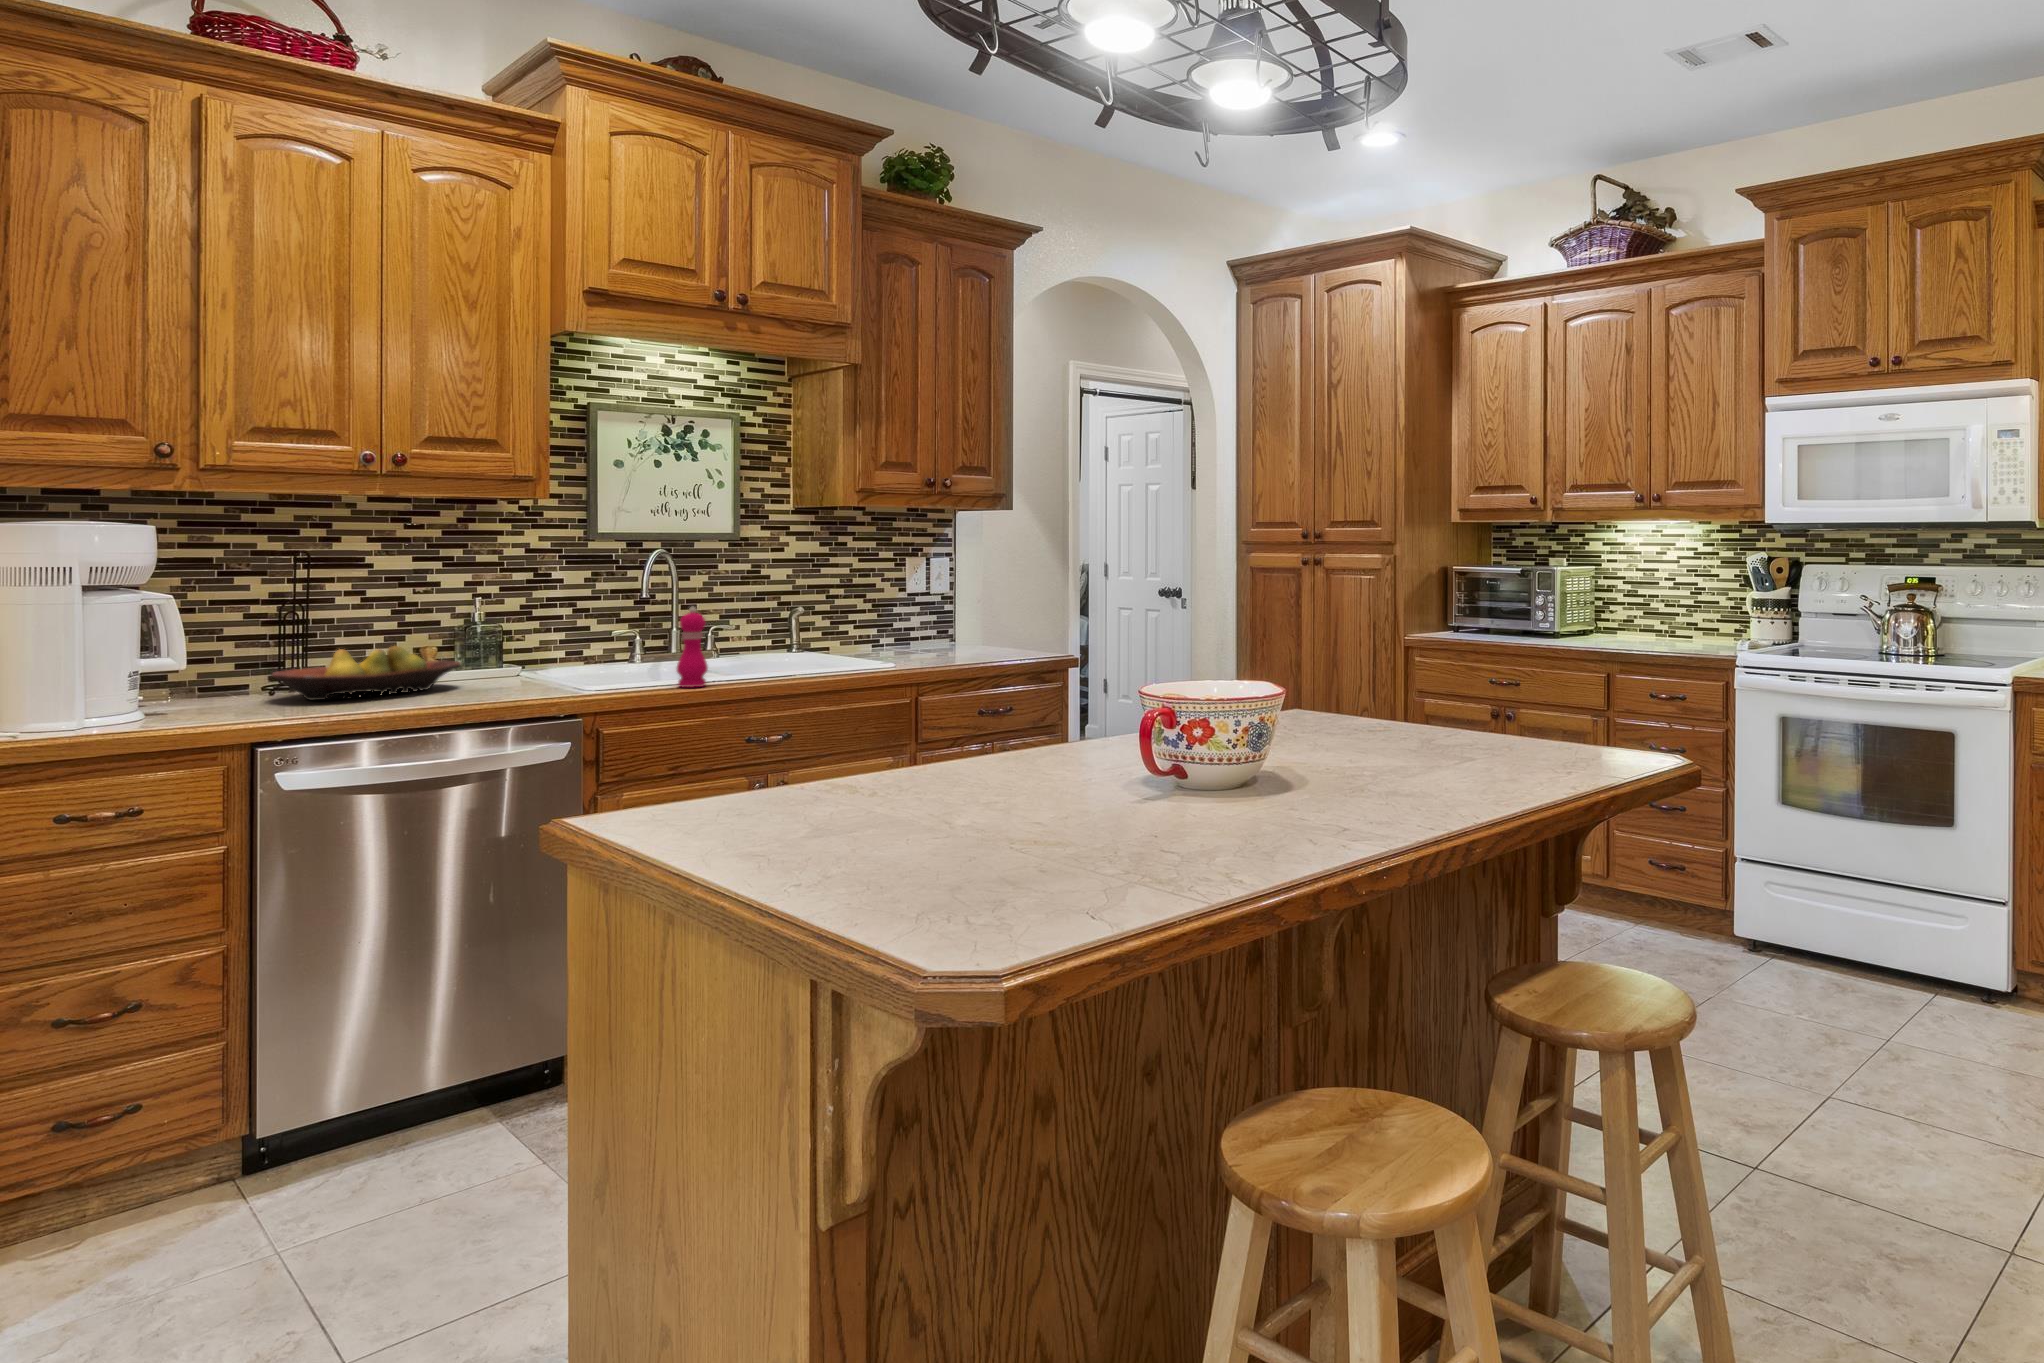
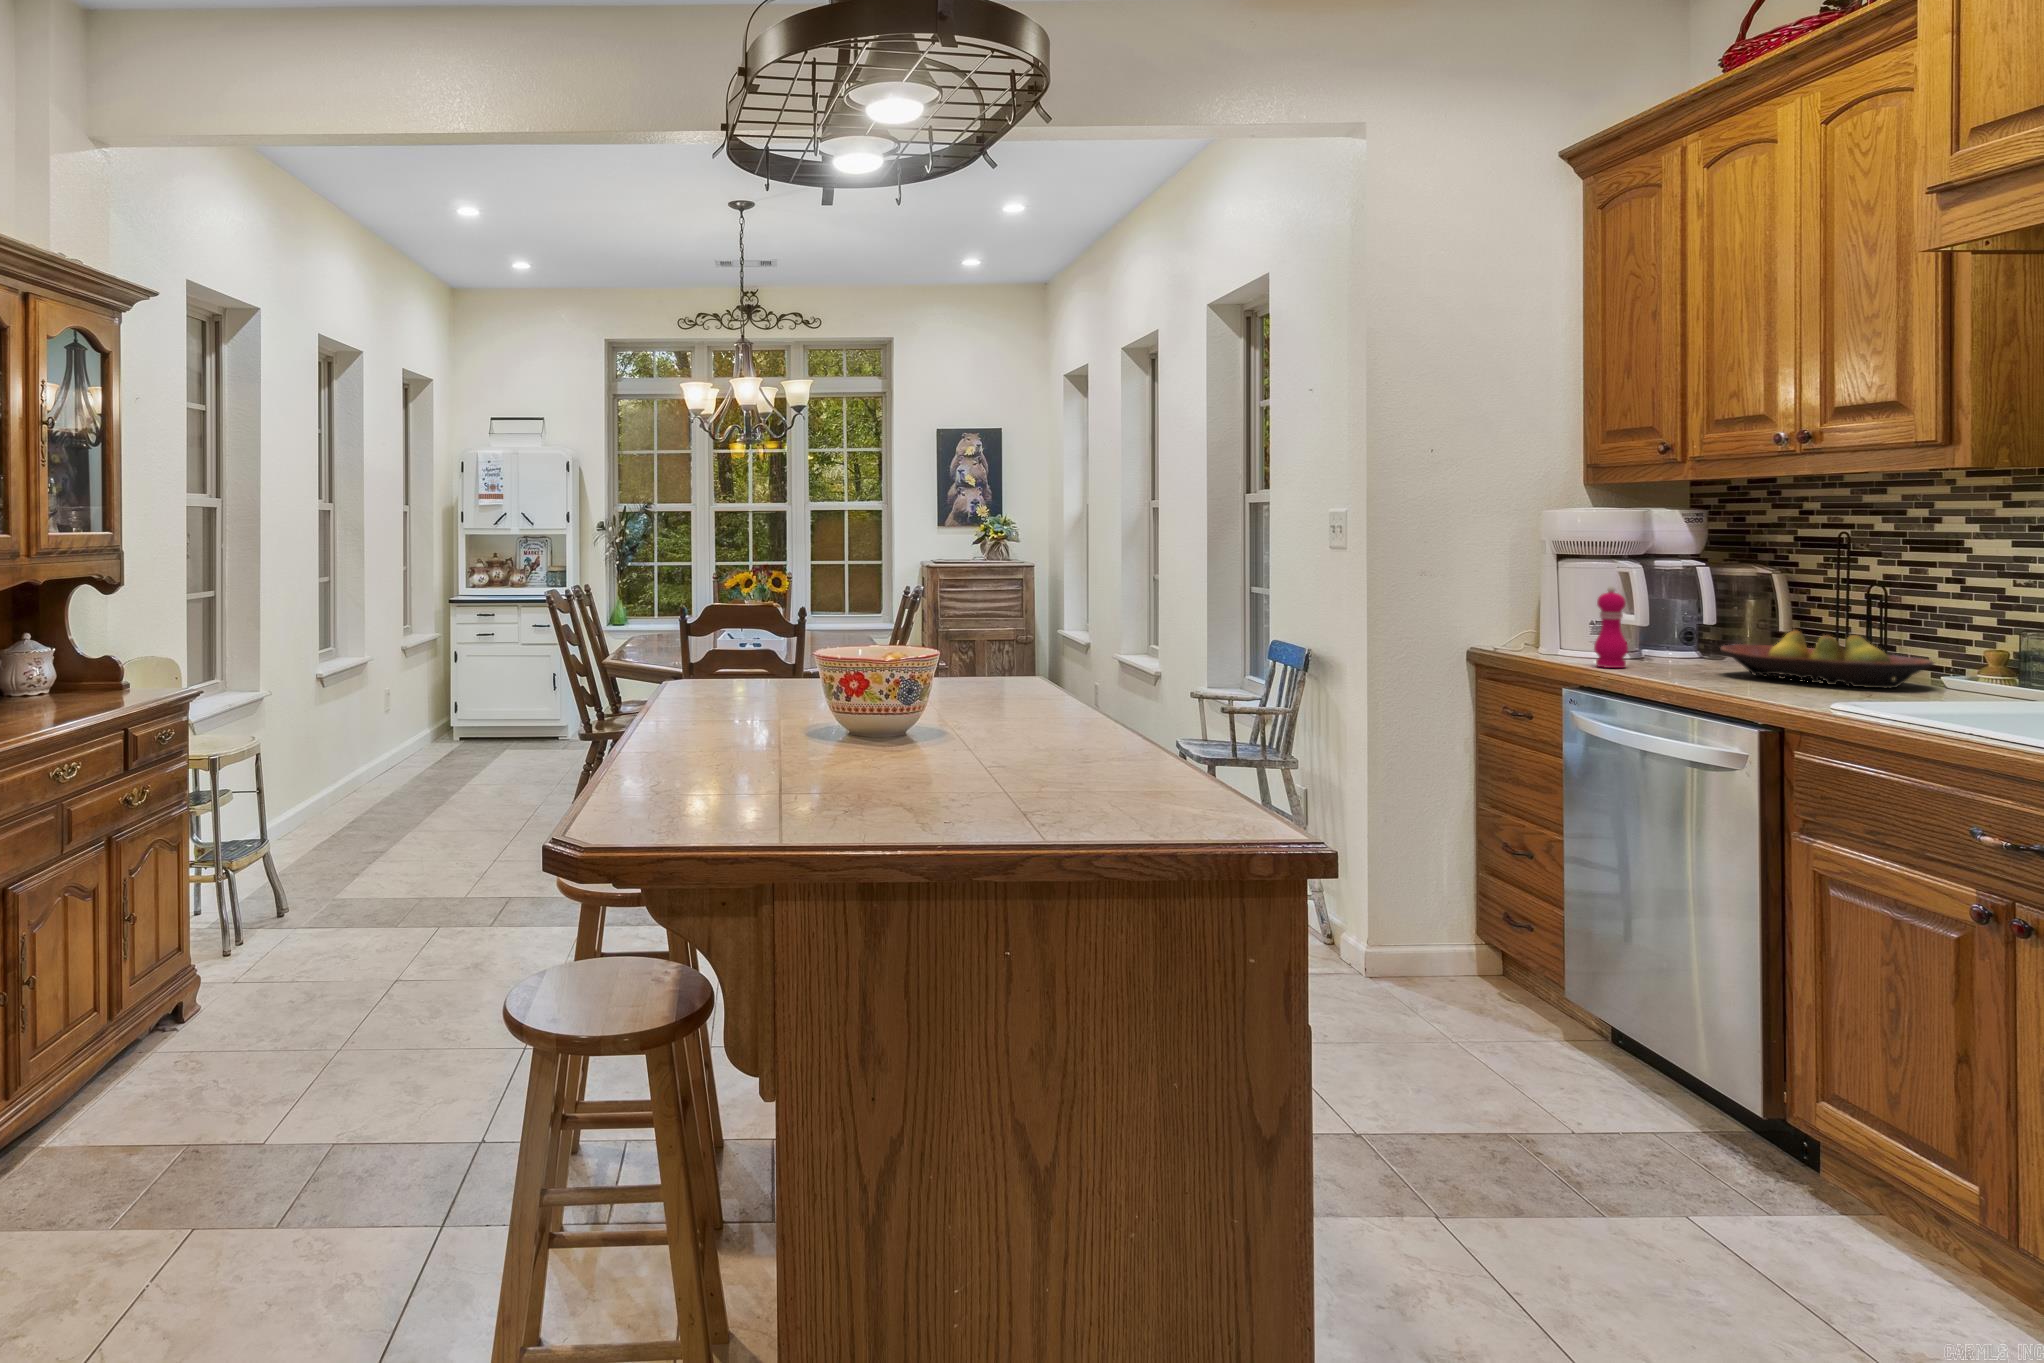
pepper mill: present [677,607,708,688] -> present [1594,586,1628,668]

